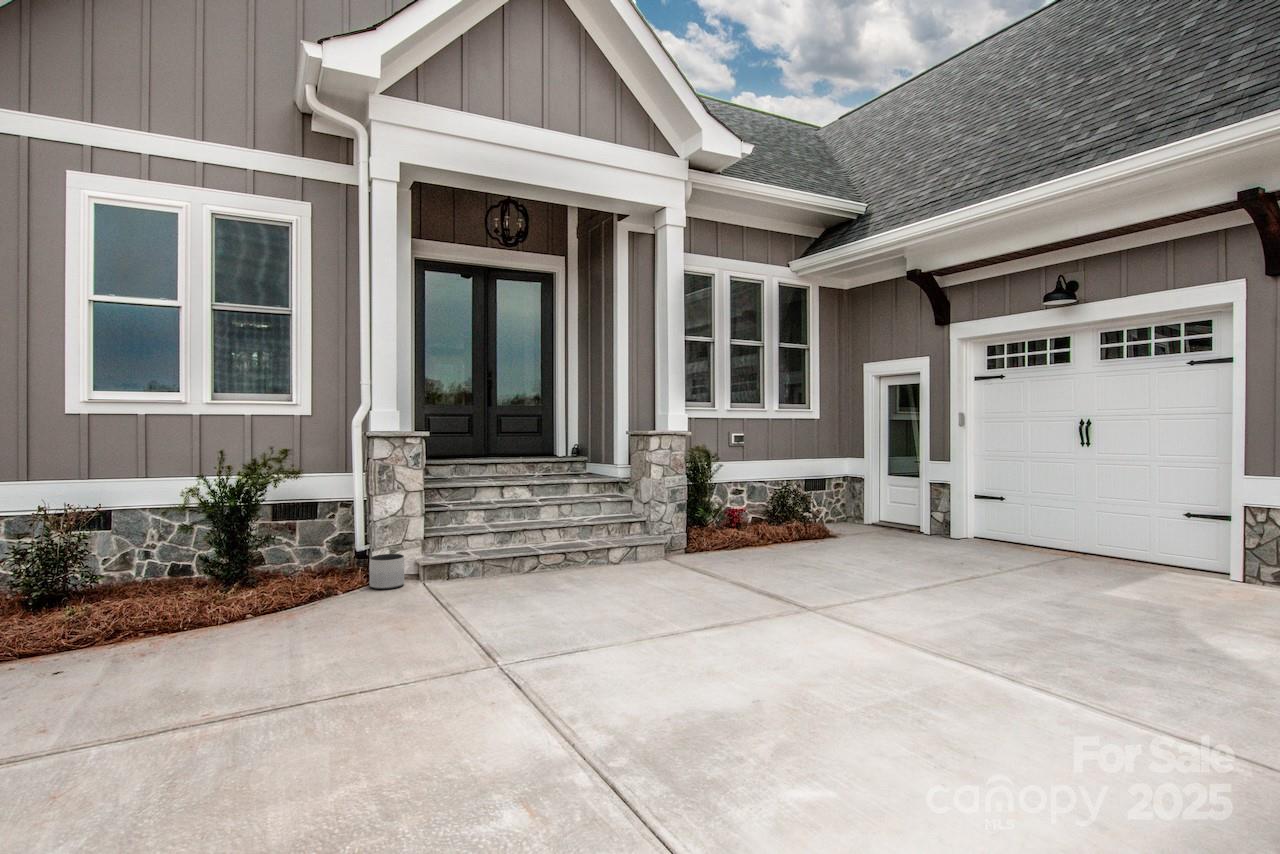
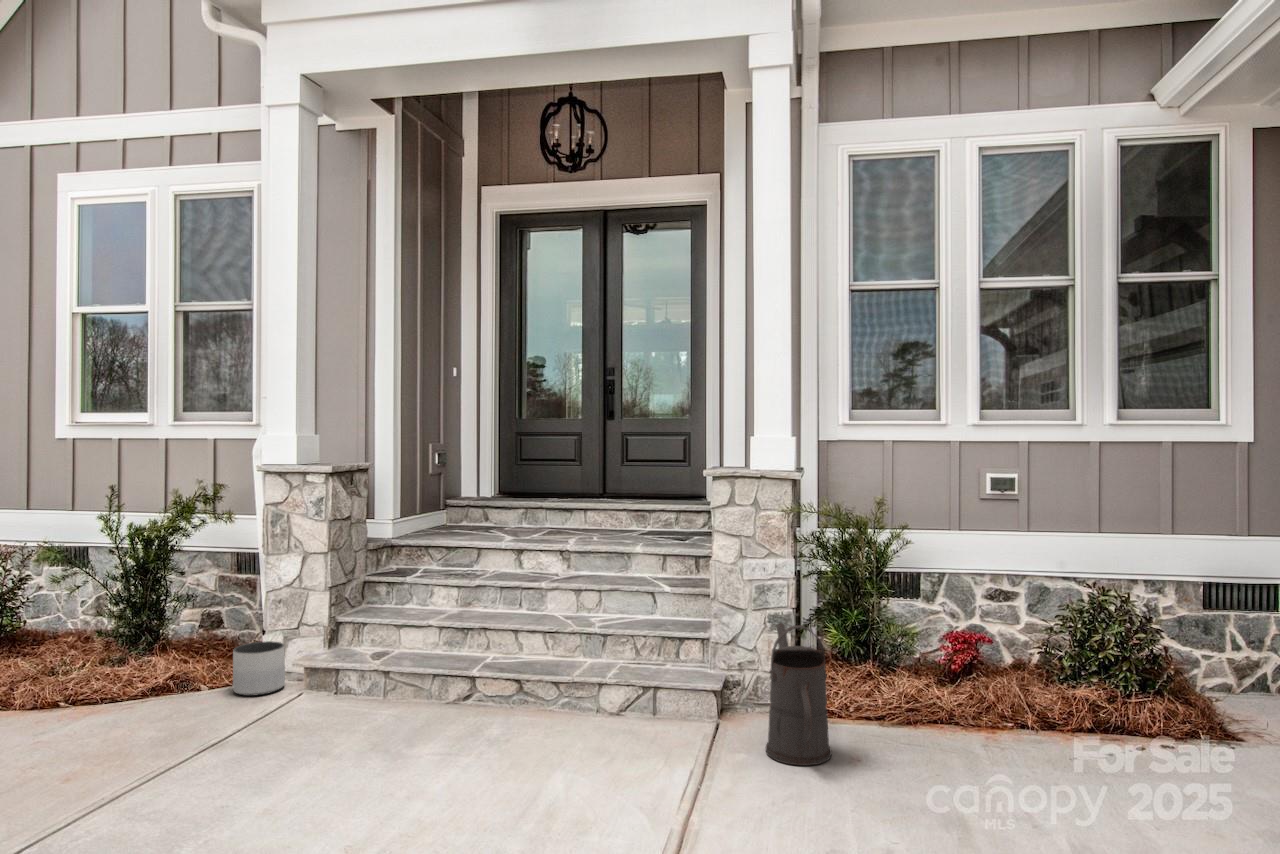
watering can: none [683,503,736,566] -> present [766,623,832,765]

